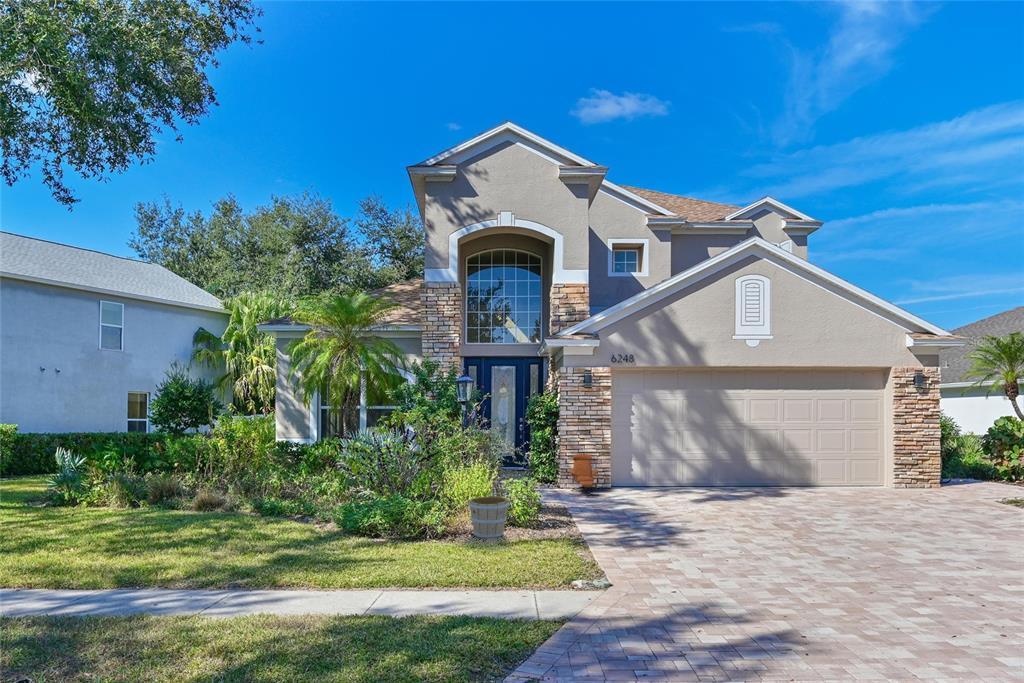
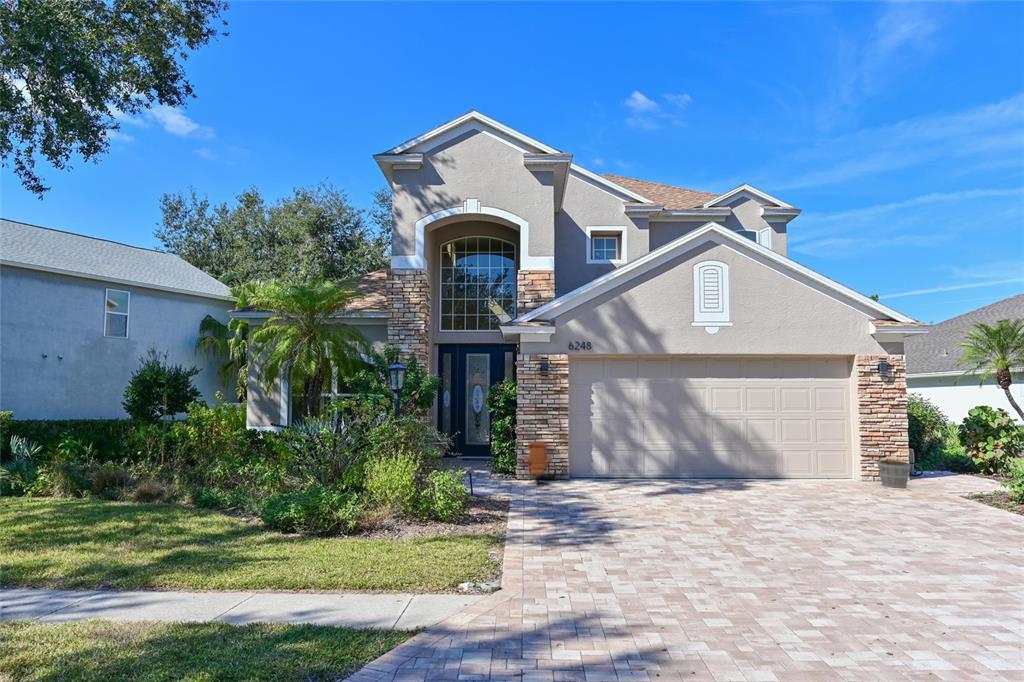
wooden bucket: present [468,496,509,538] -> present [877,460,911,488]

